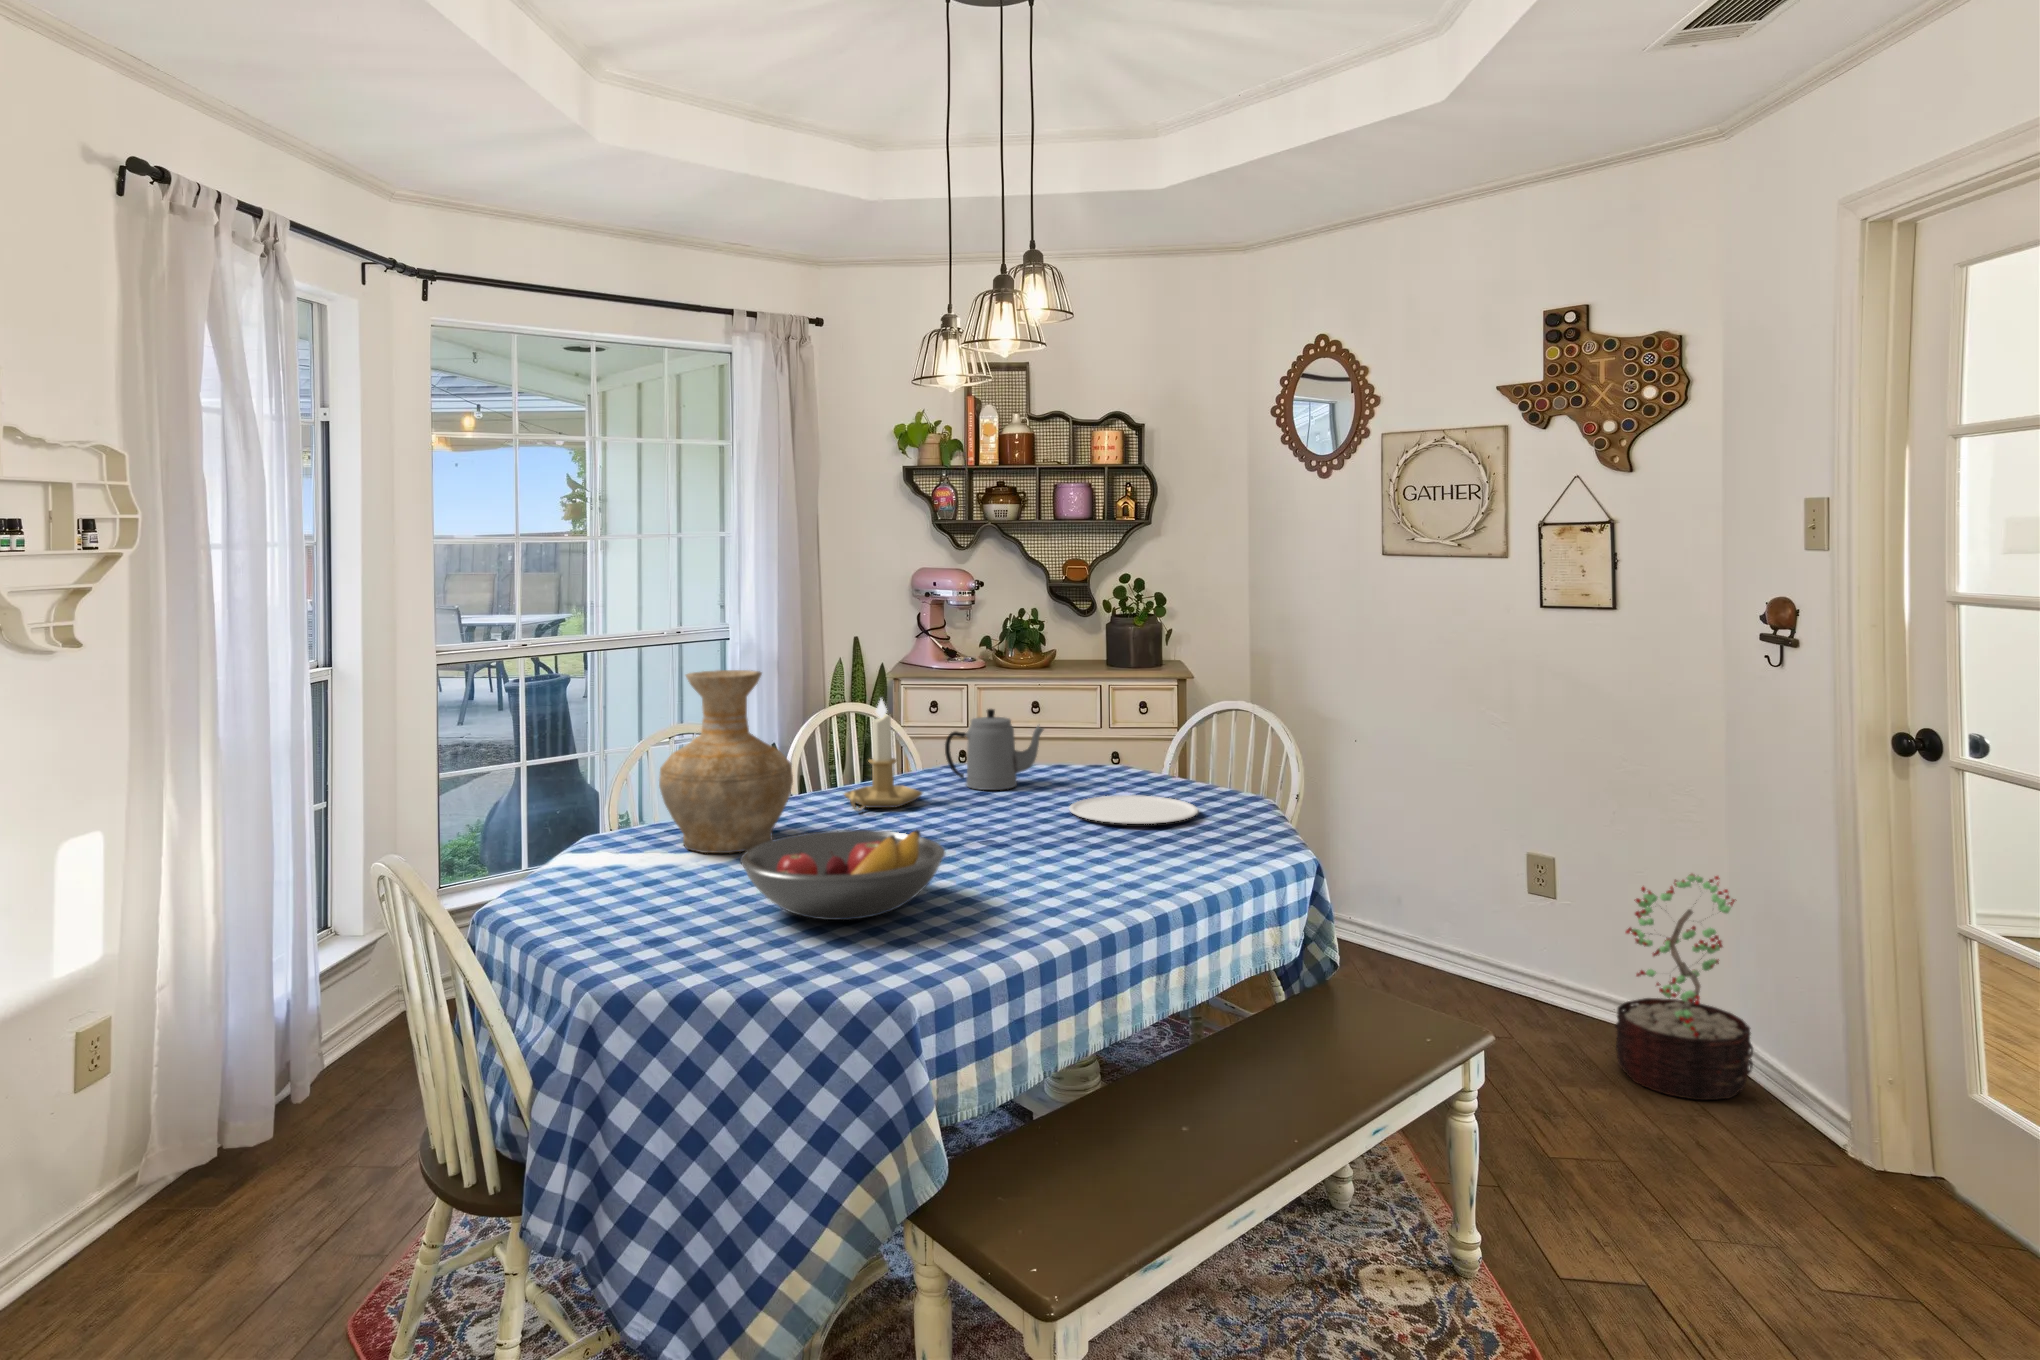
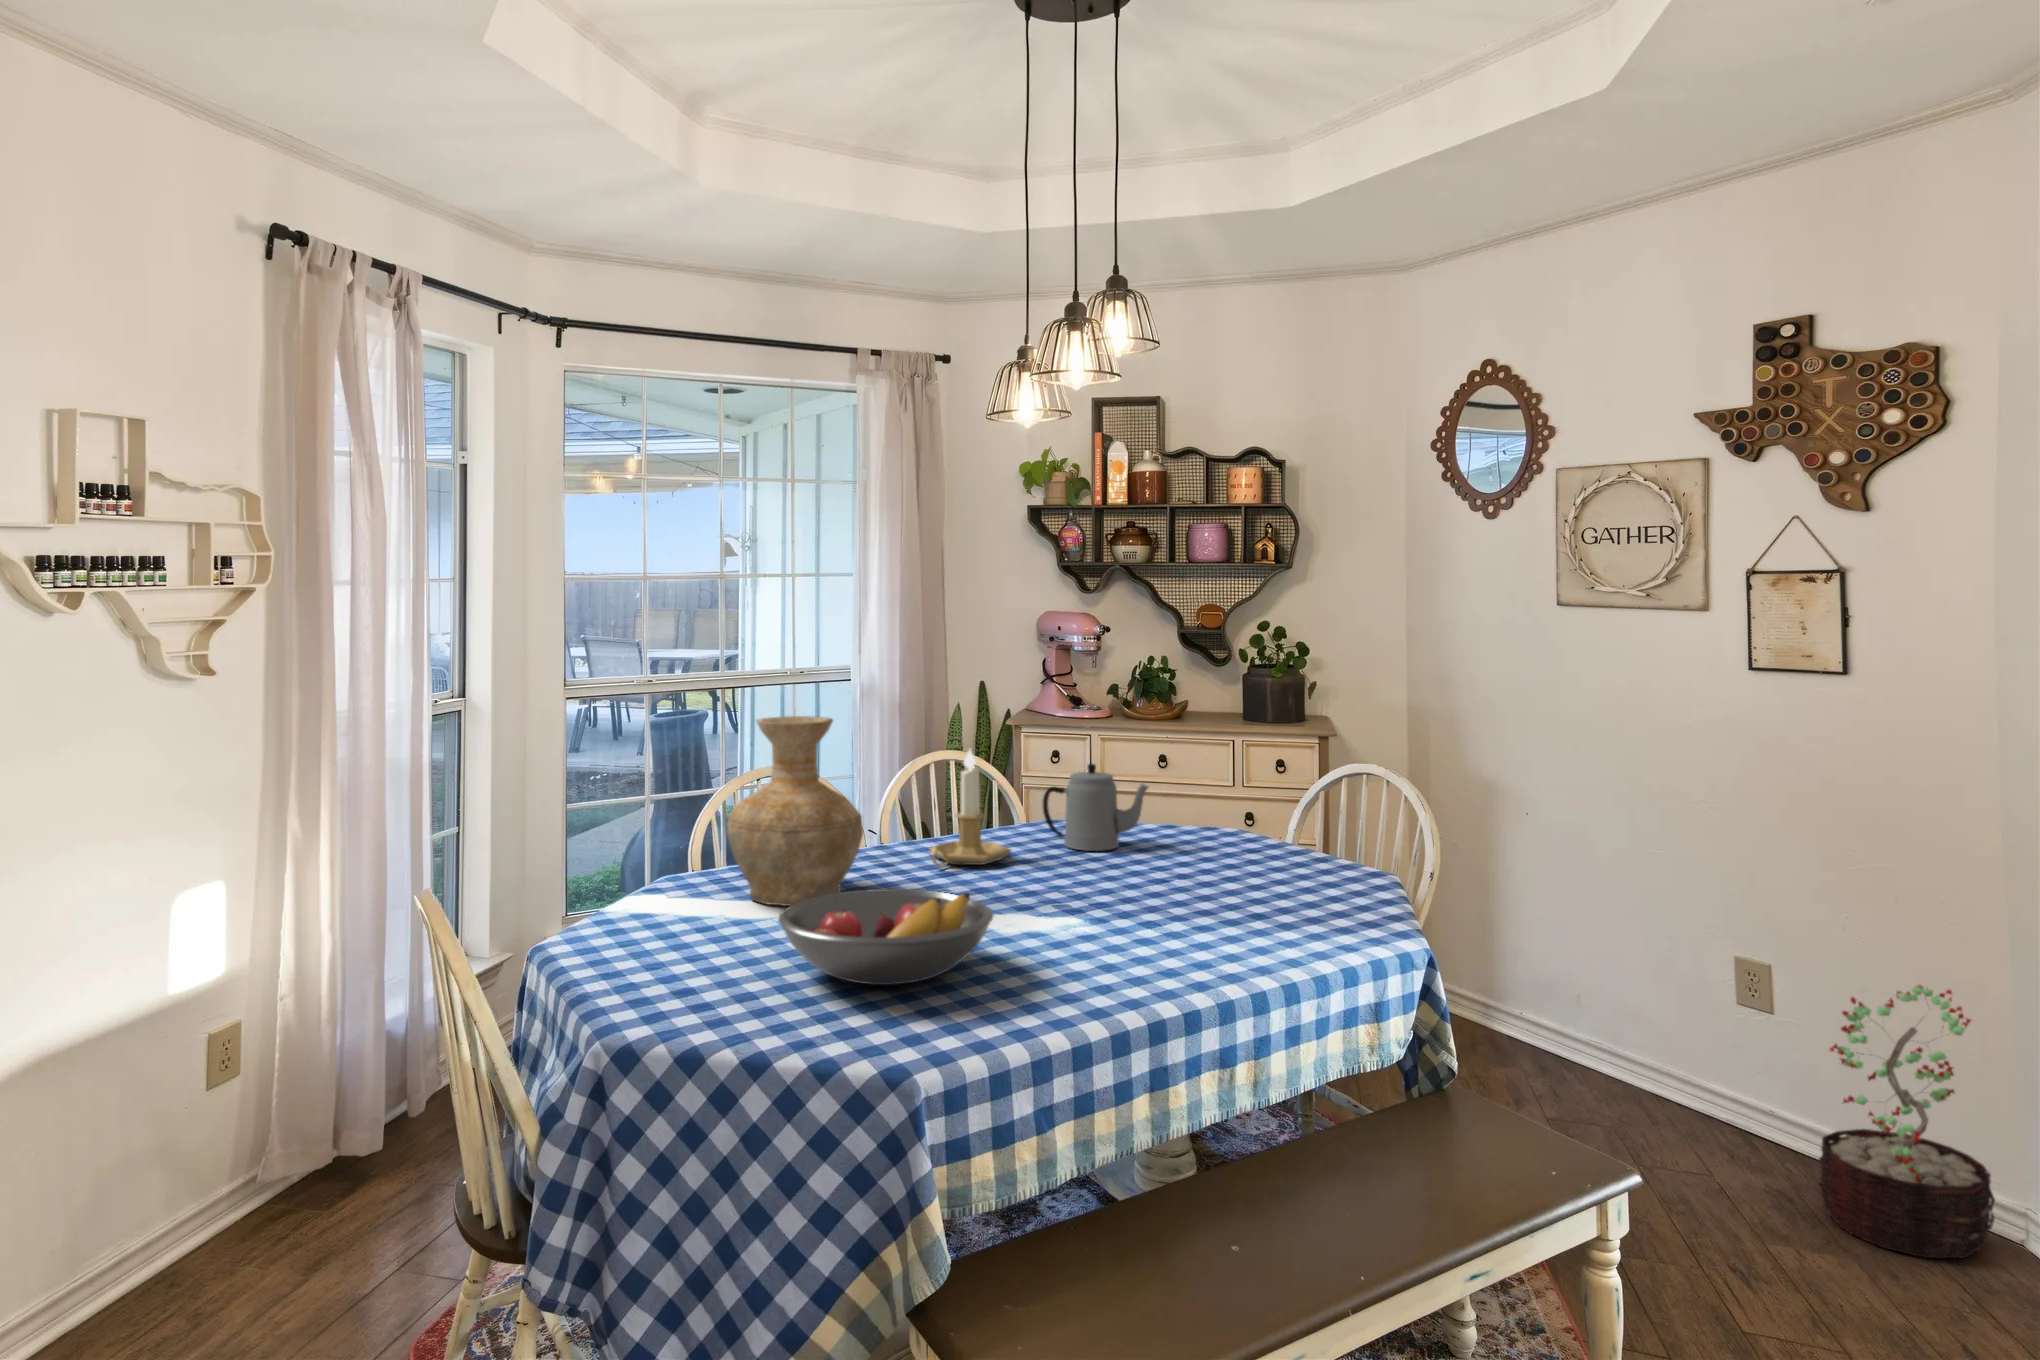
plate: present [1069,795,1198,824] -> none [1164,863,1307,896]

